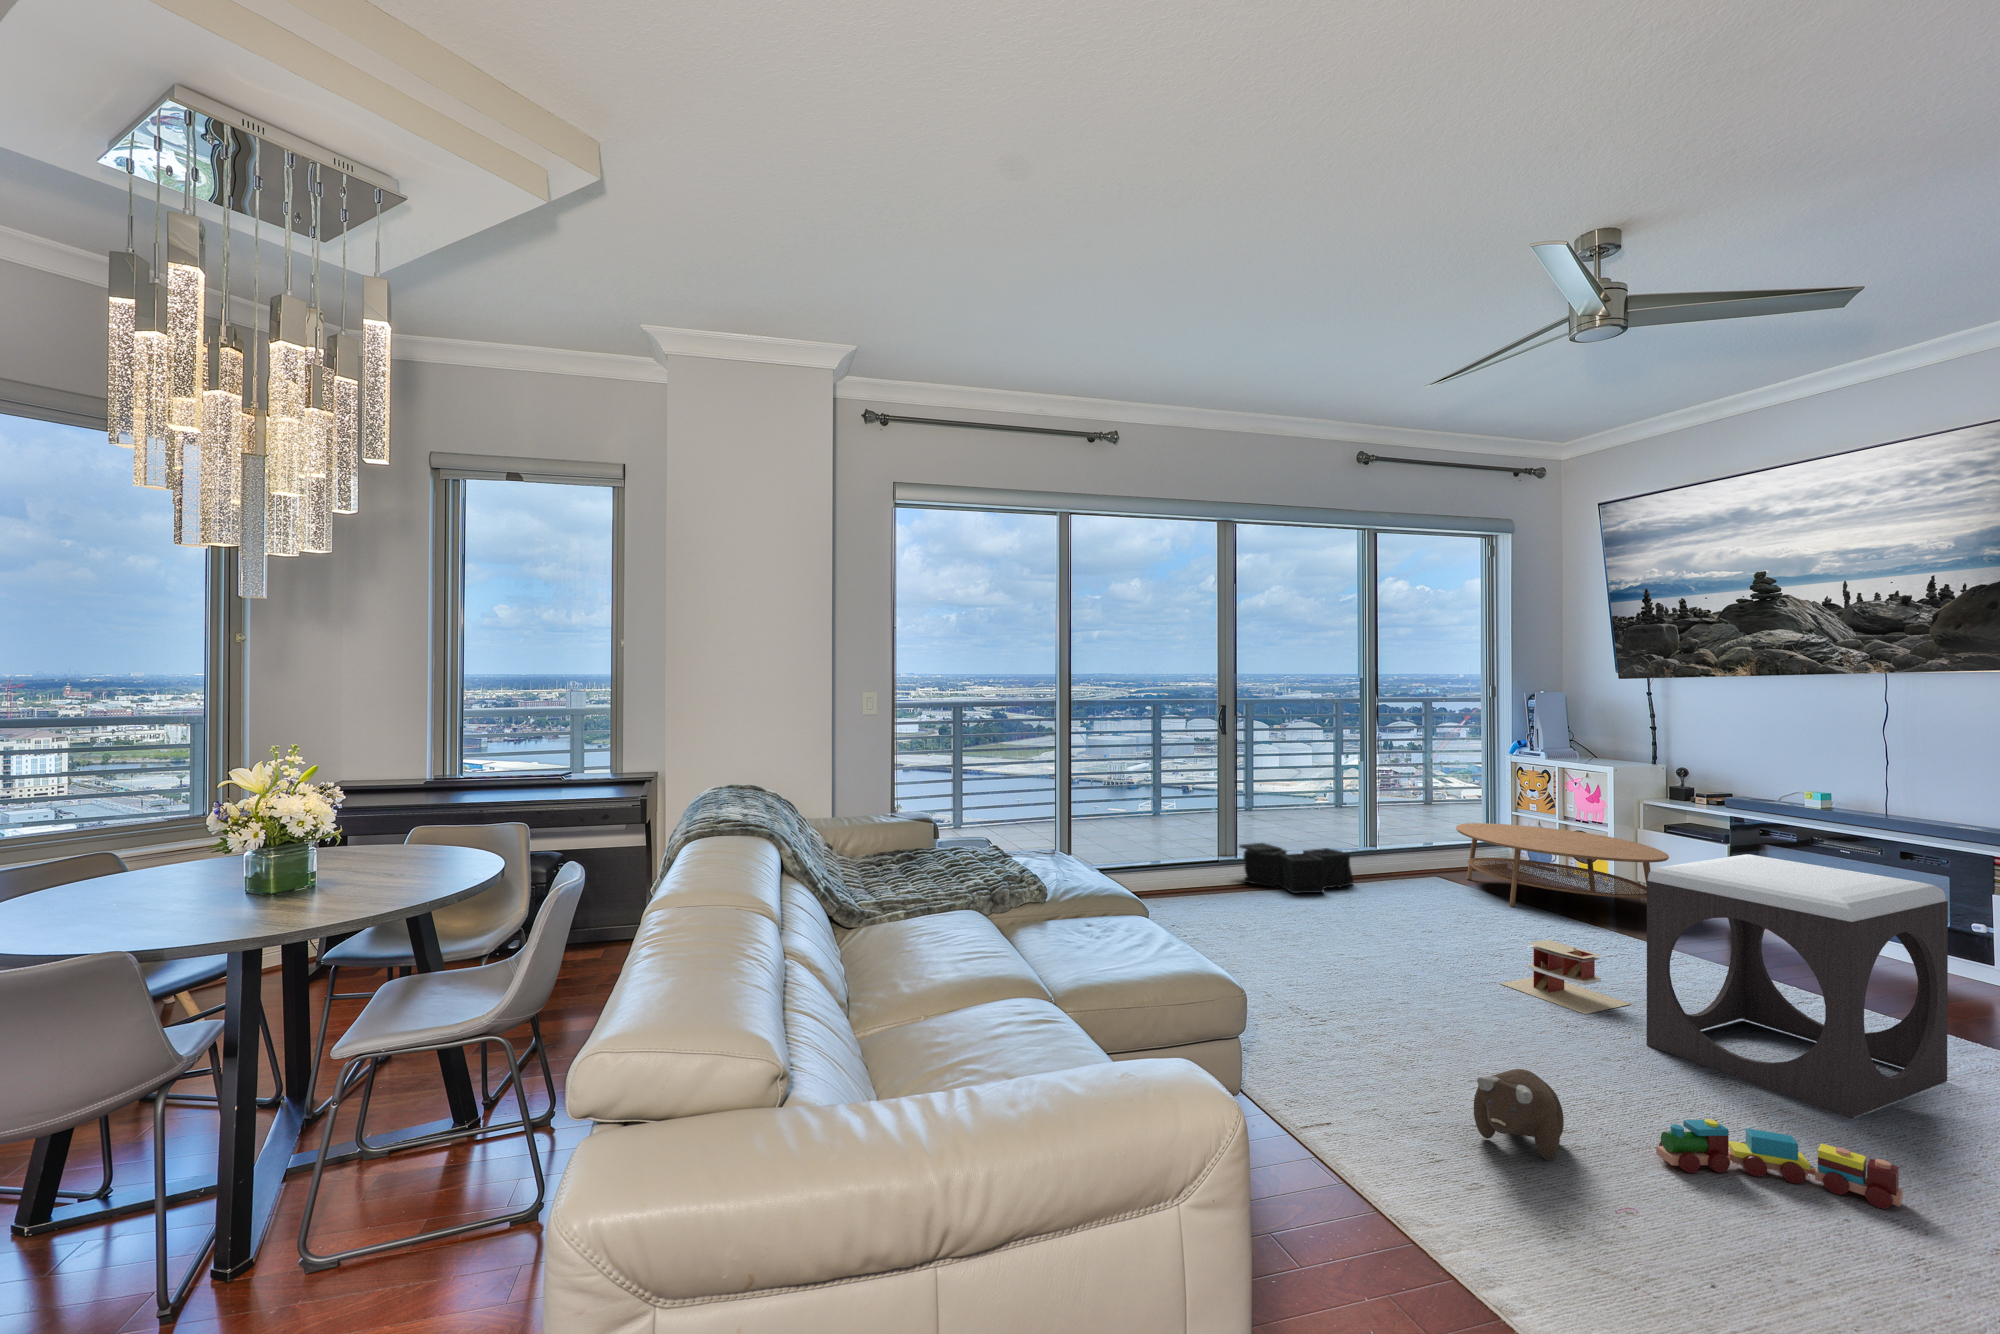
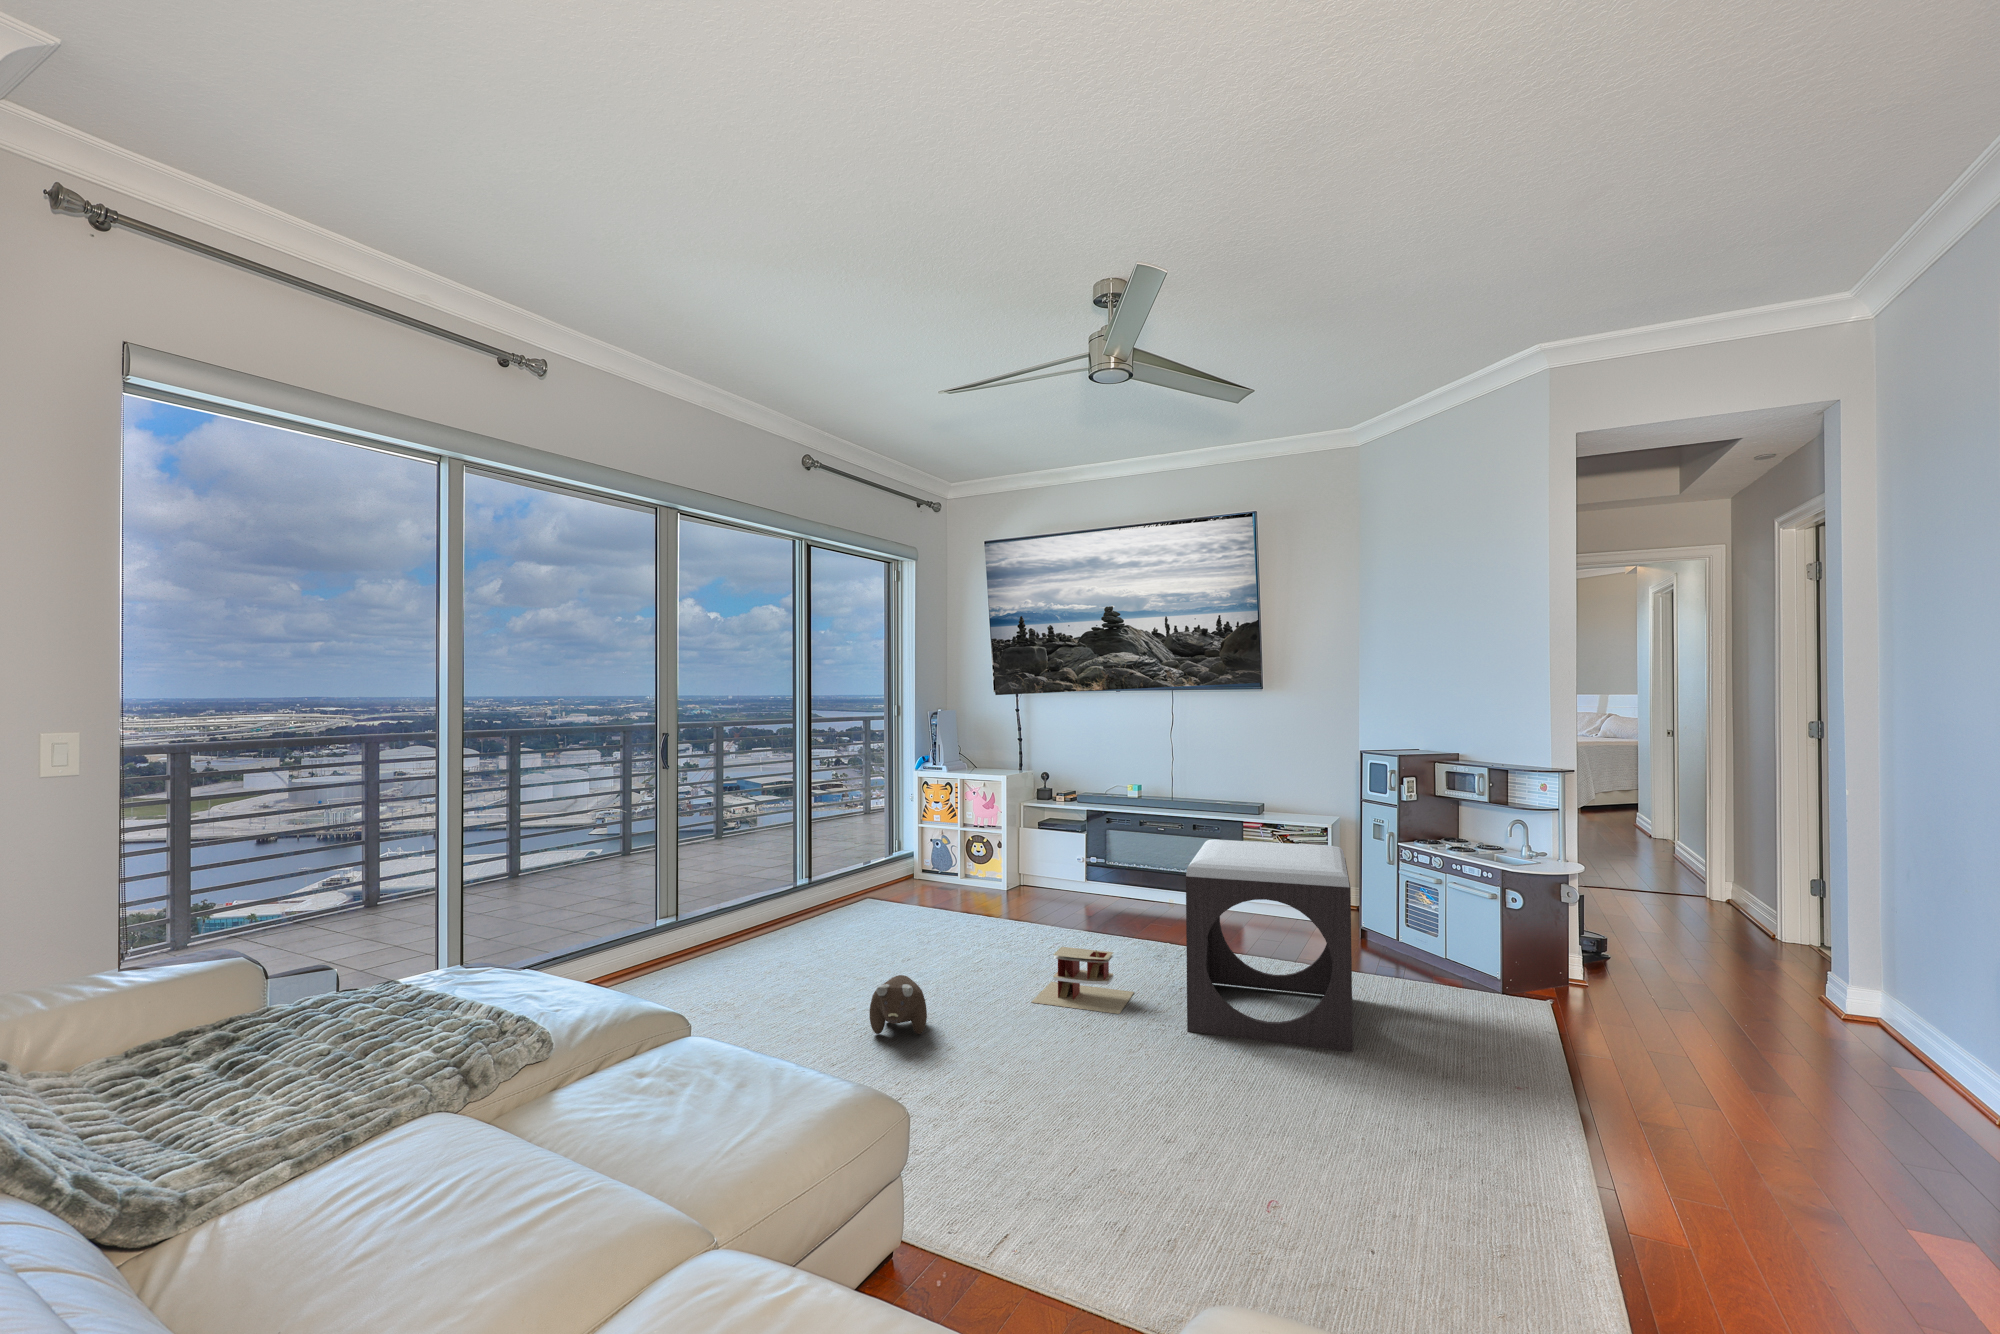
coffee table: present [1456,823,1669,907] -> none [888,834,1070,916]
storage bin: present [1238,843,1354,893] -> none [675,886,808,947]
plush toy: present [1474,1069,1564,1160] -> present [869,975,927,1034]
toy train: present [1656,1119,1903,1209] -> none [1324,1089,1471,1160]

